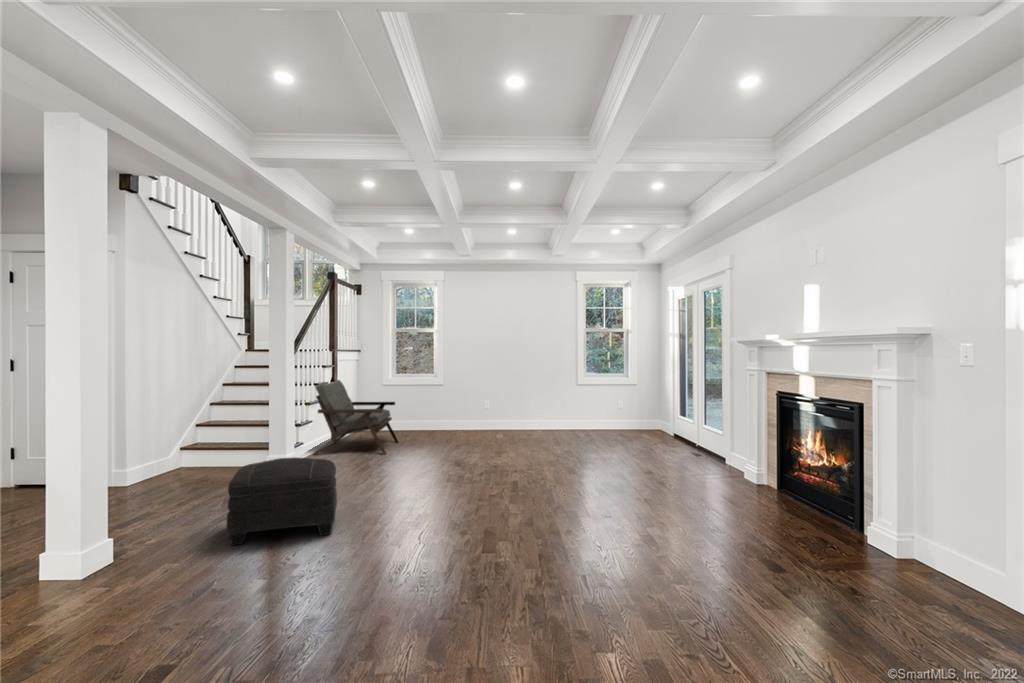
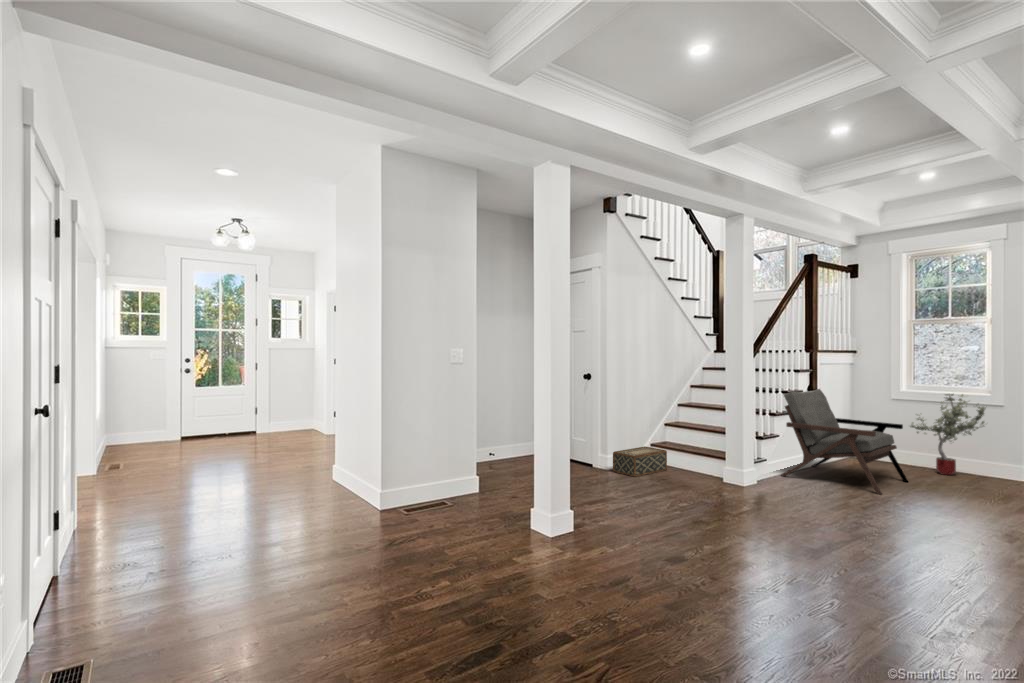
potted tree: none [395,377,439,433] -> present [910,394,986,475]
woven basket: none [140,451,205,485] -> present [613,446,667,477]
ottoman: present [226,457,337,545] -> none [655,469,780,572]

